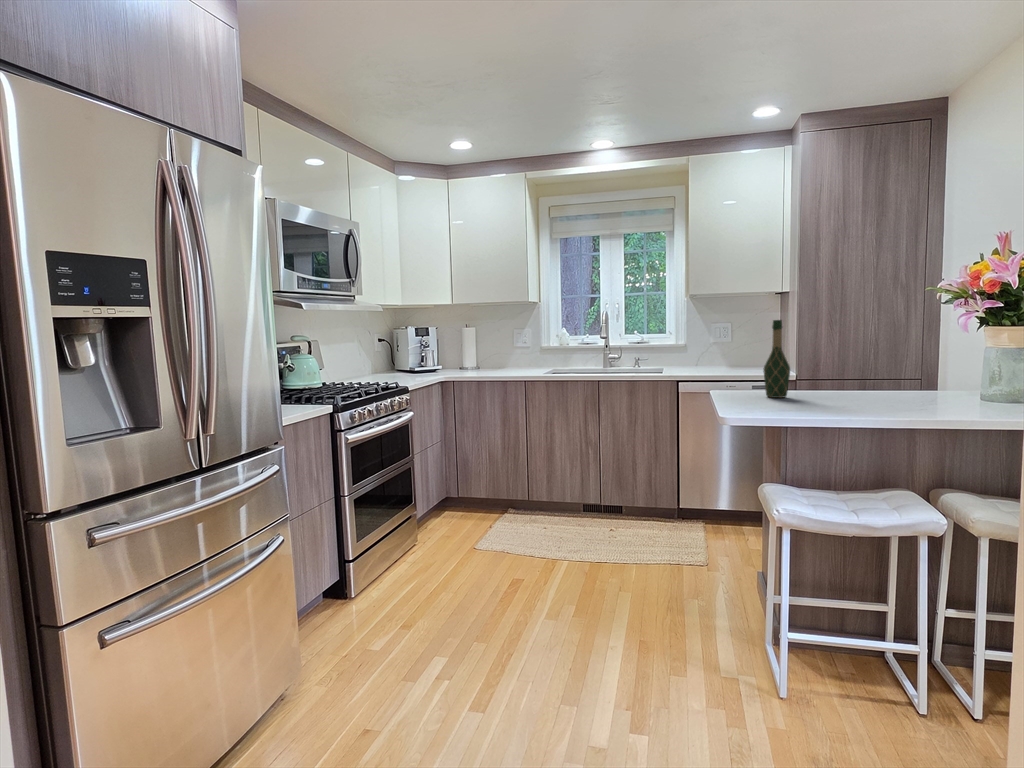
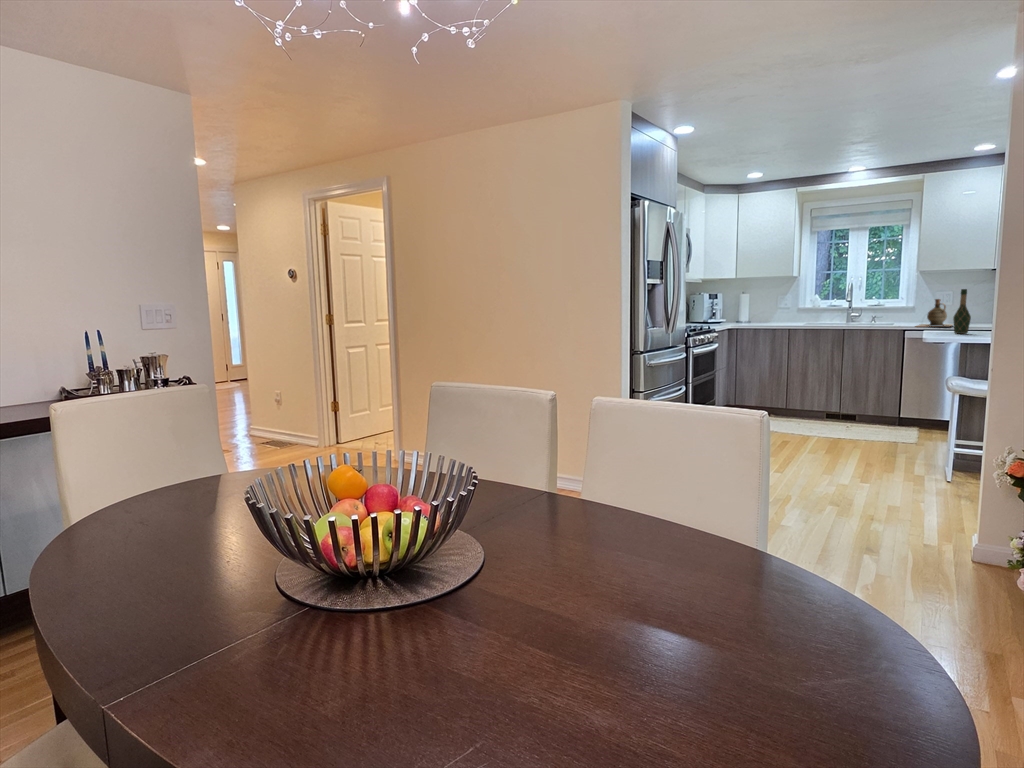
ceramic jug: none [691,335,741,376] -> present [918,299,953,327]

